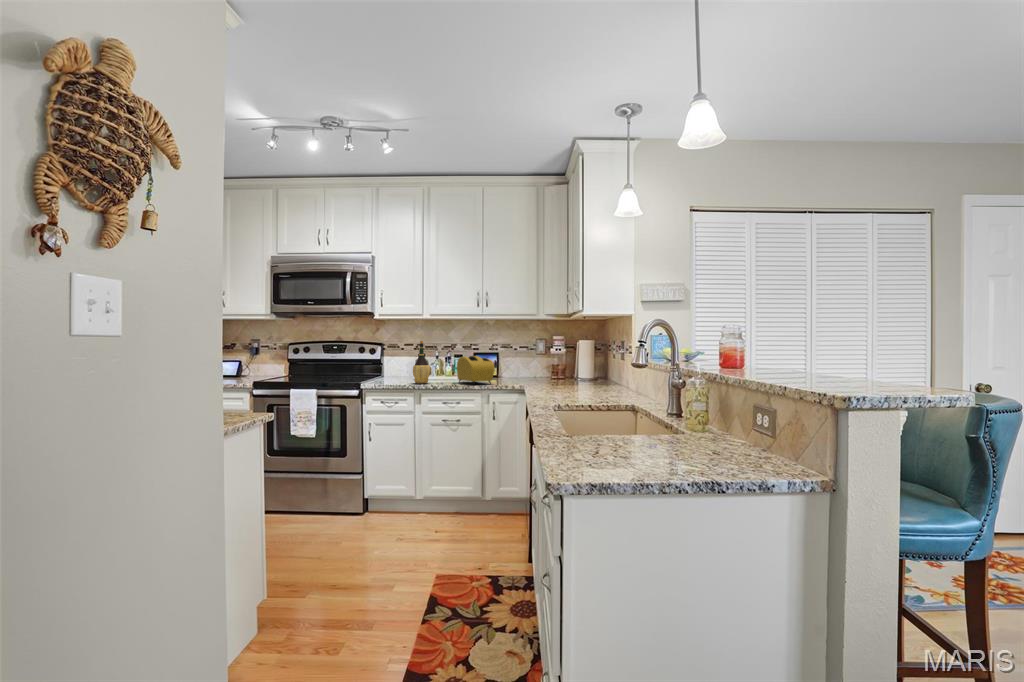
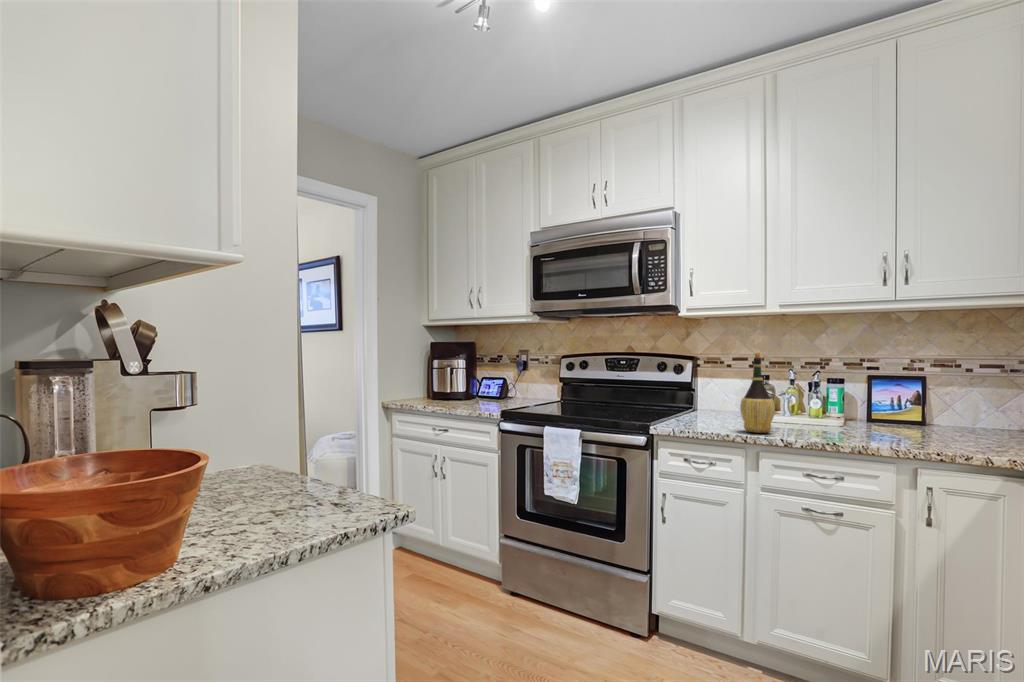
toaster: present [457,356,495,384] -> none [831,384,924,446]

